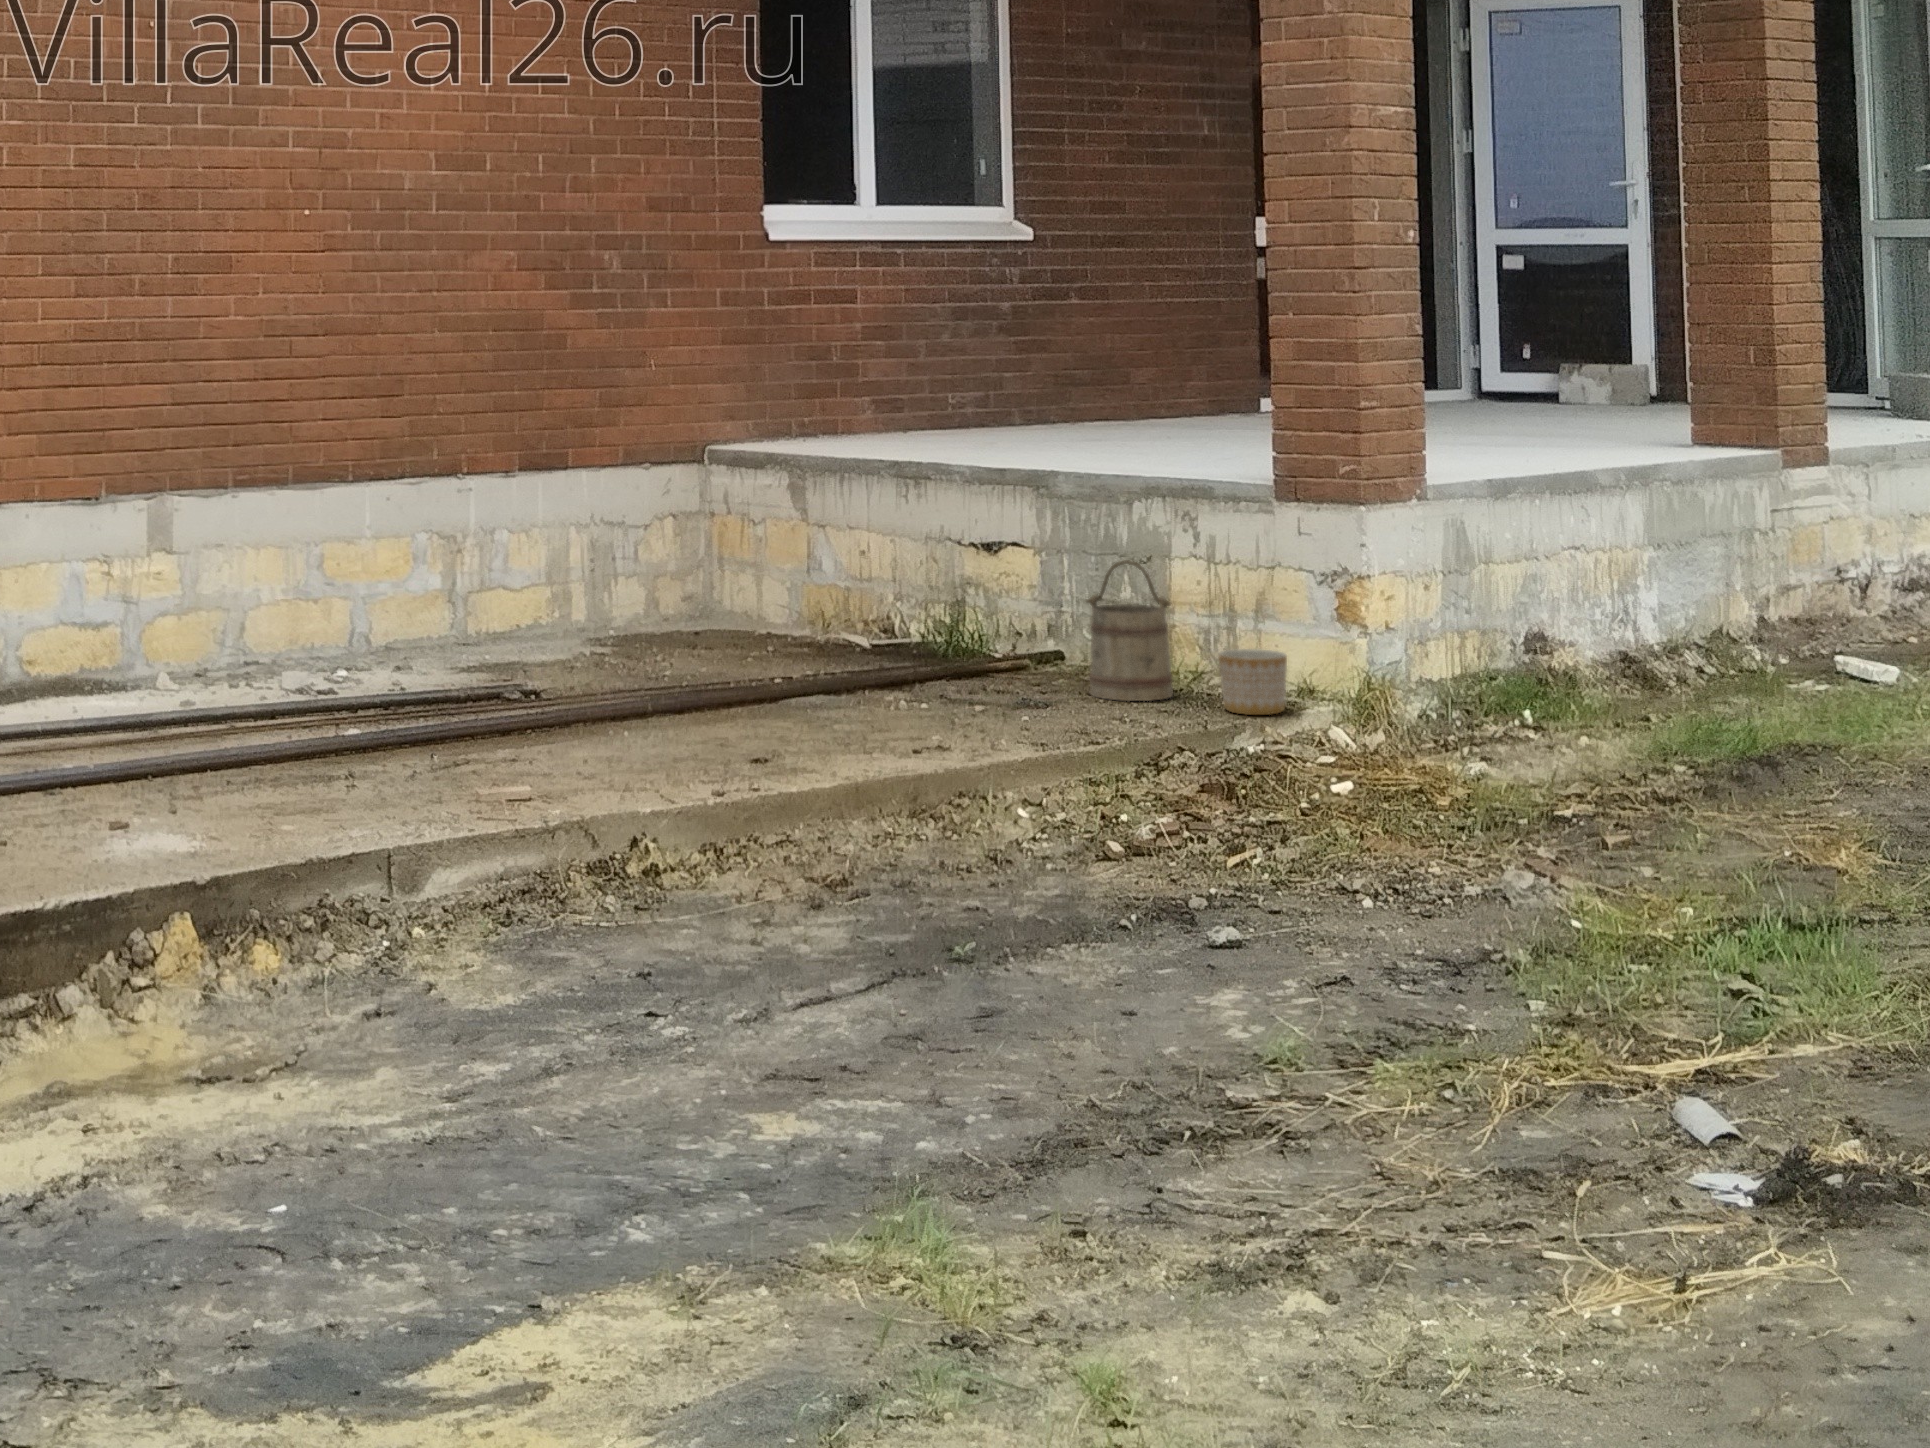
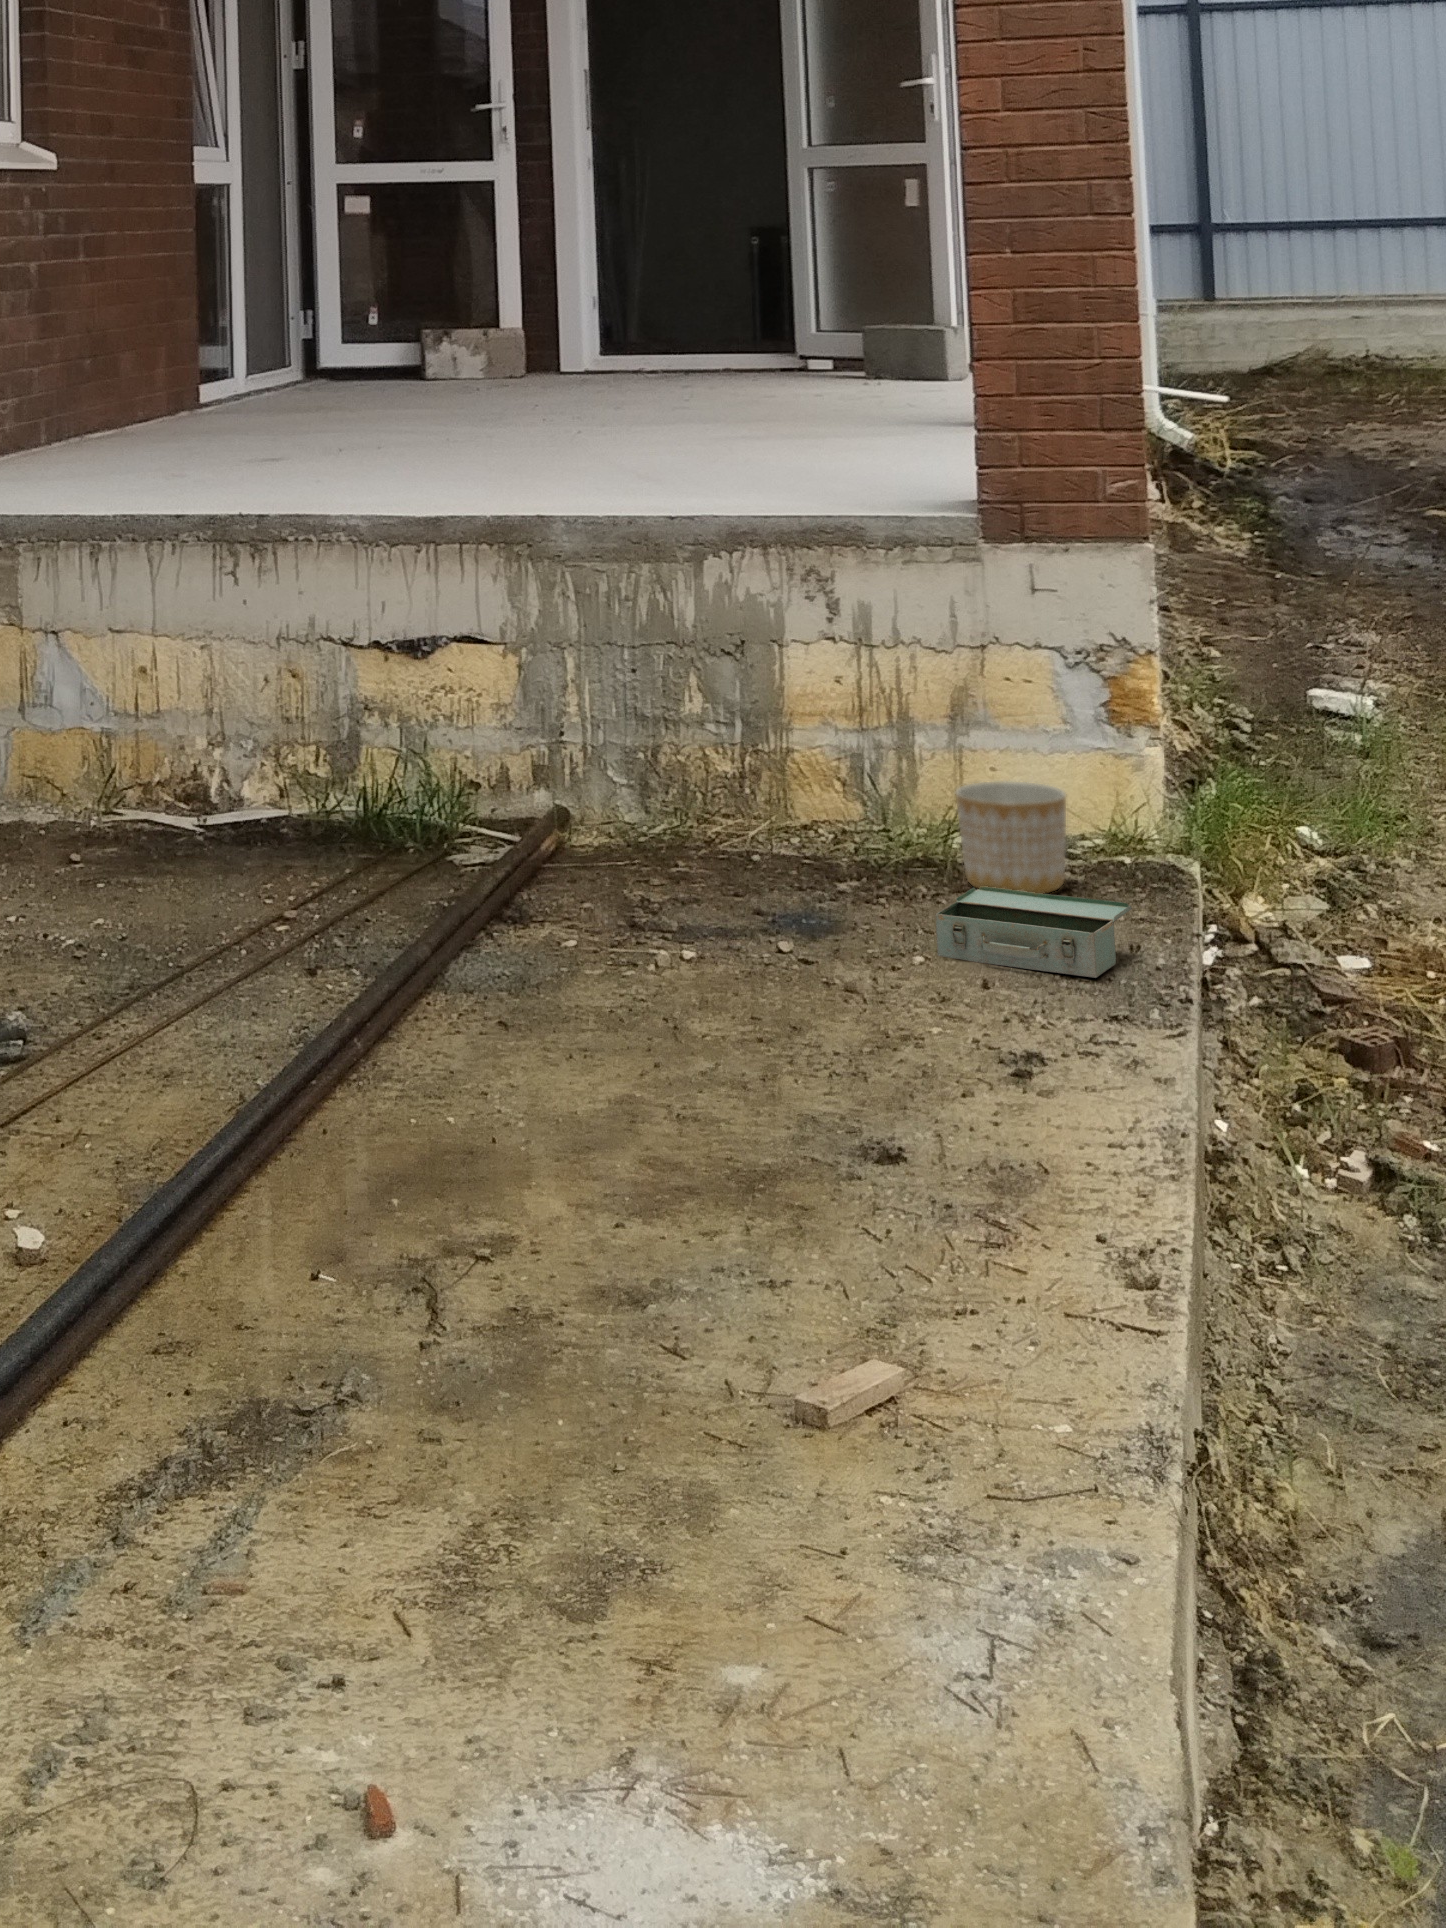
bucket: present [1087,560,1173,701] -> none [718,655,860,895]
toolbox: none [1107,695,1218,741] -> present [935,886,1132,978]

